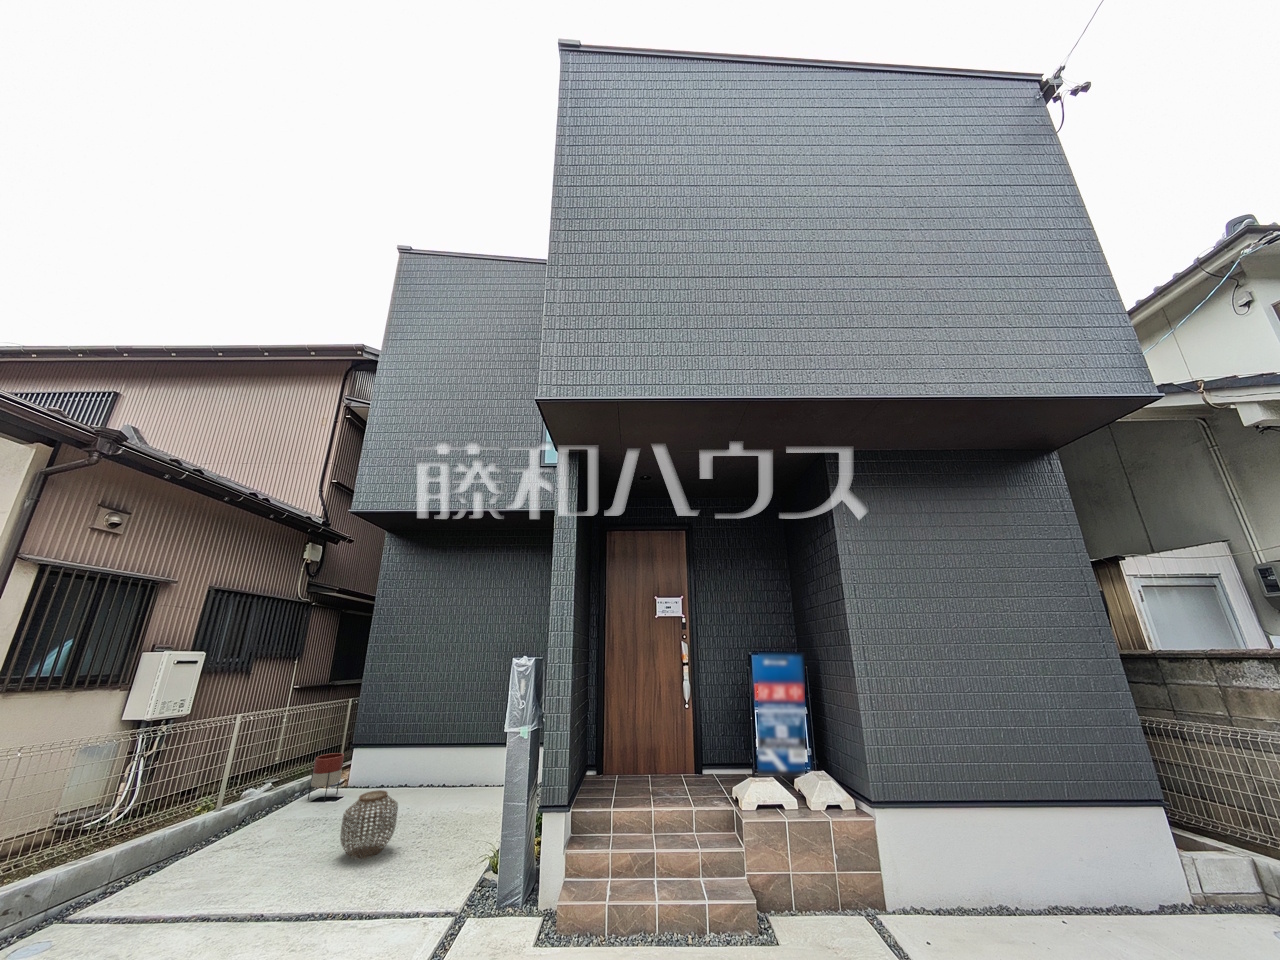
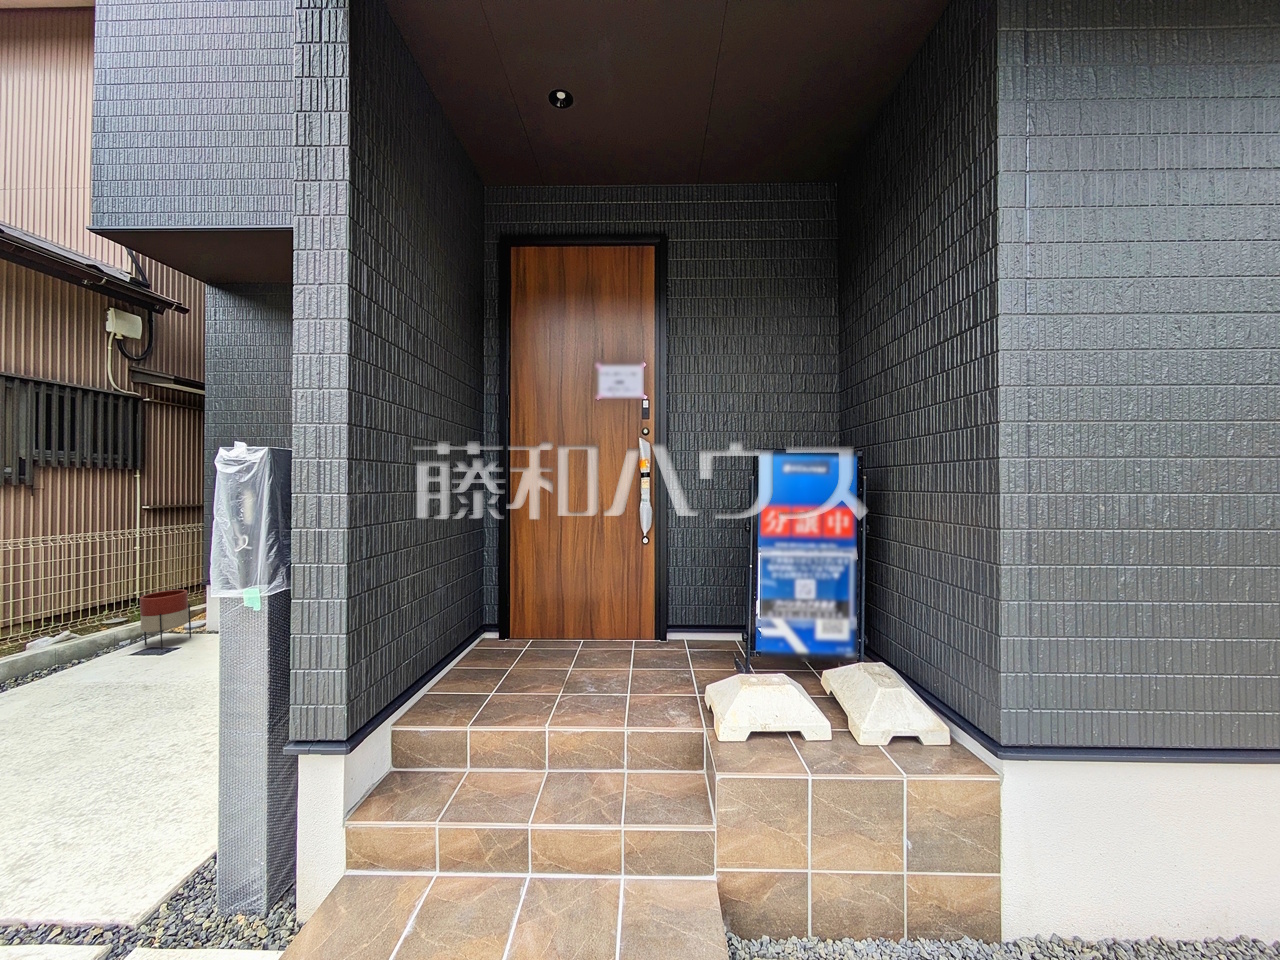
woven basket: present [340,790,398,859] -> none [48,662,169,764]

